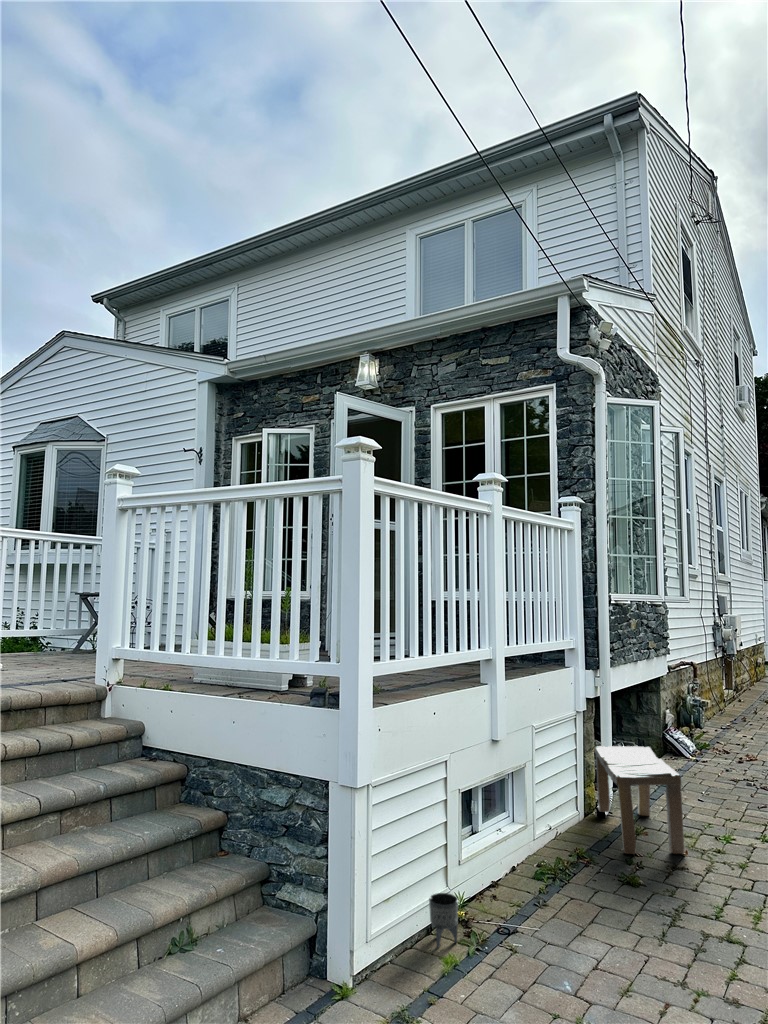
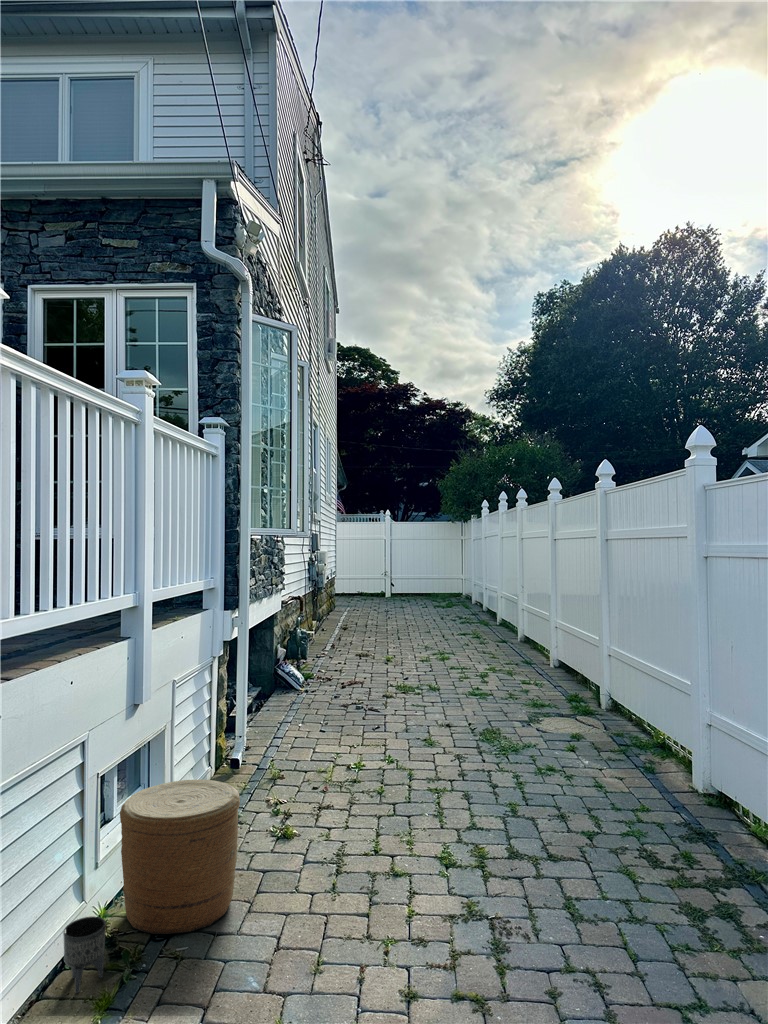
bench: present [595,746,684,854] -> none [230,687,328,804]
woven basket: none [474,807,571,934] -> present [120,779,240,934]

